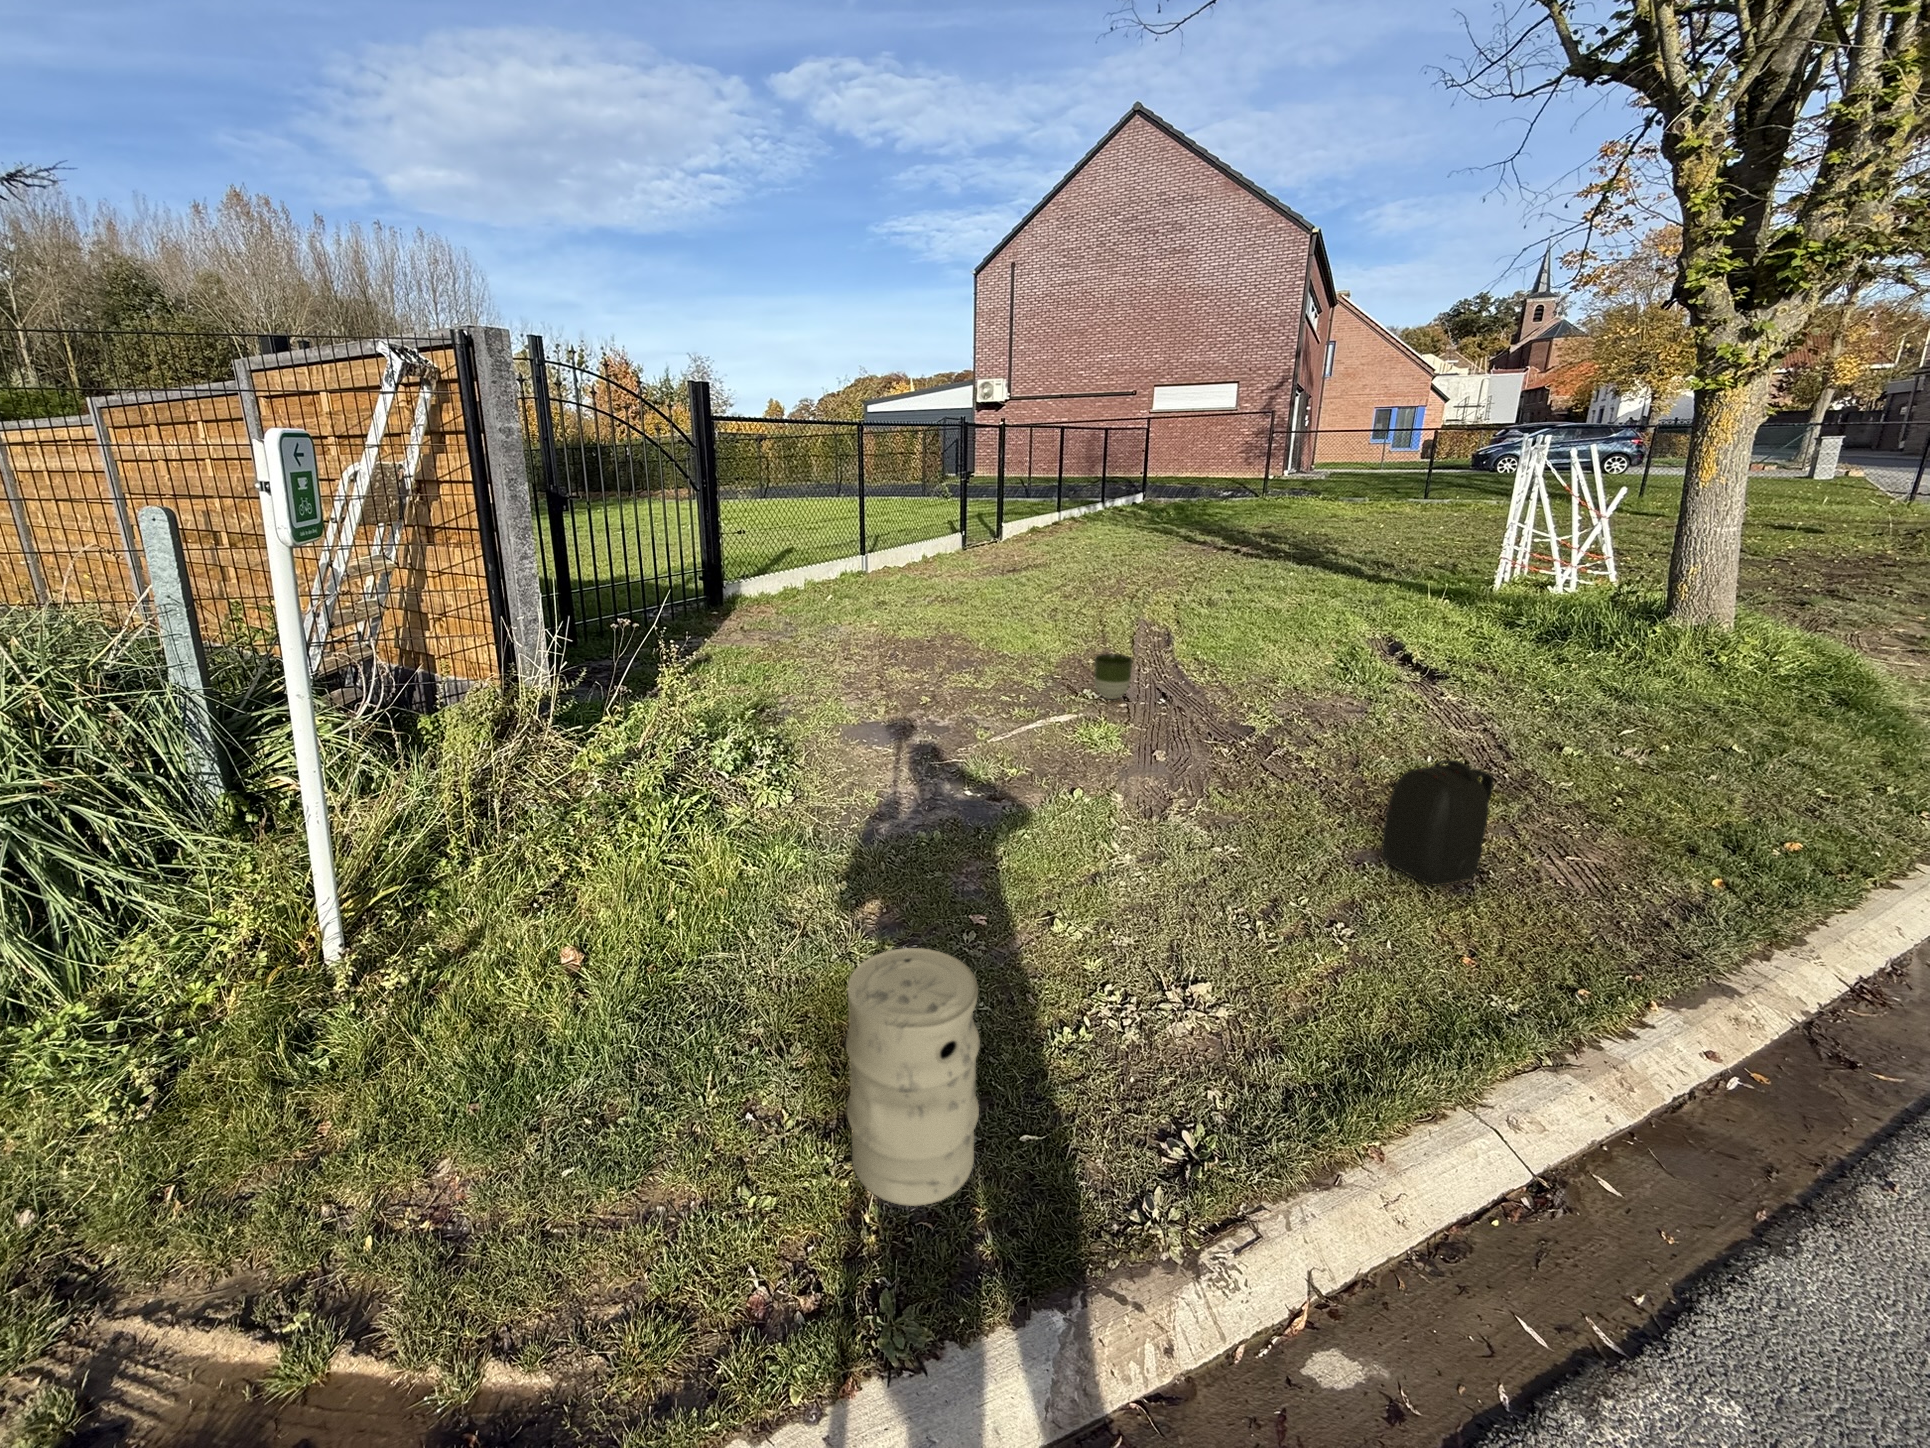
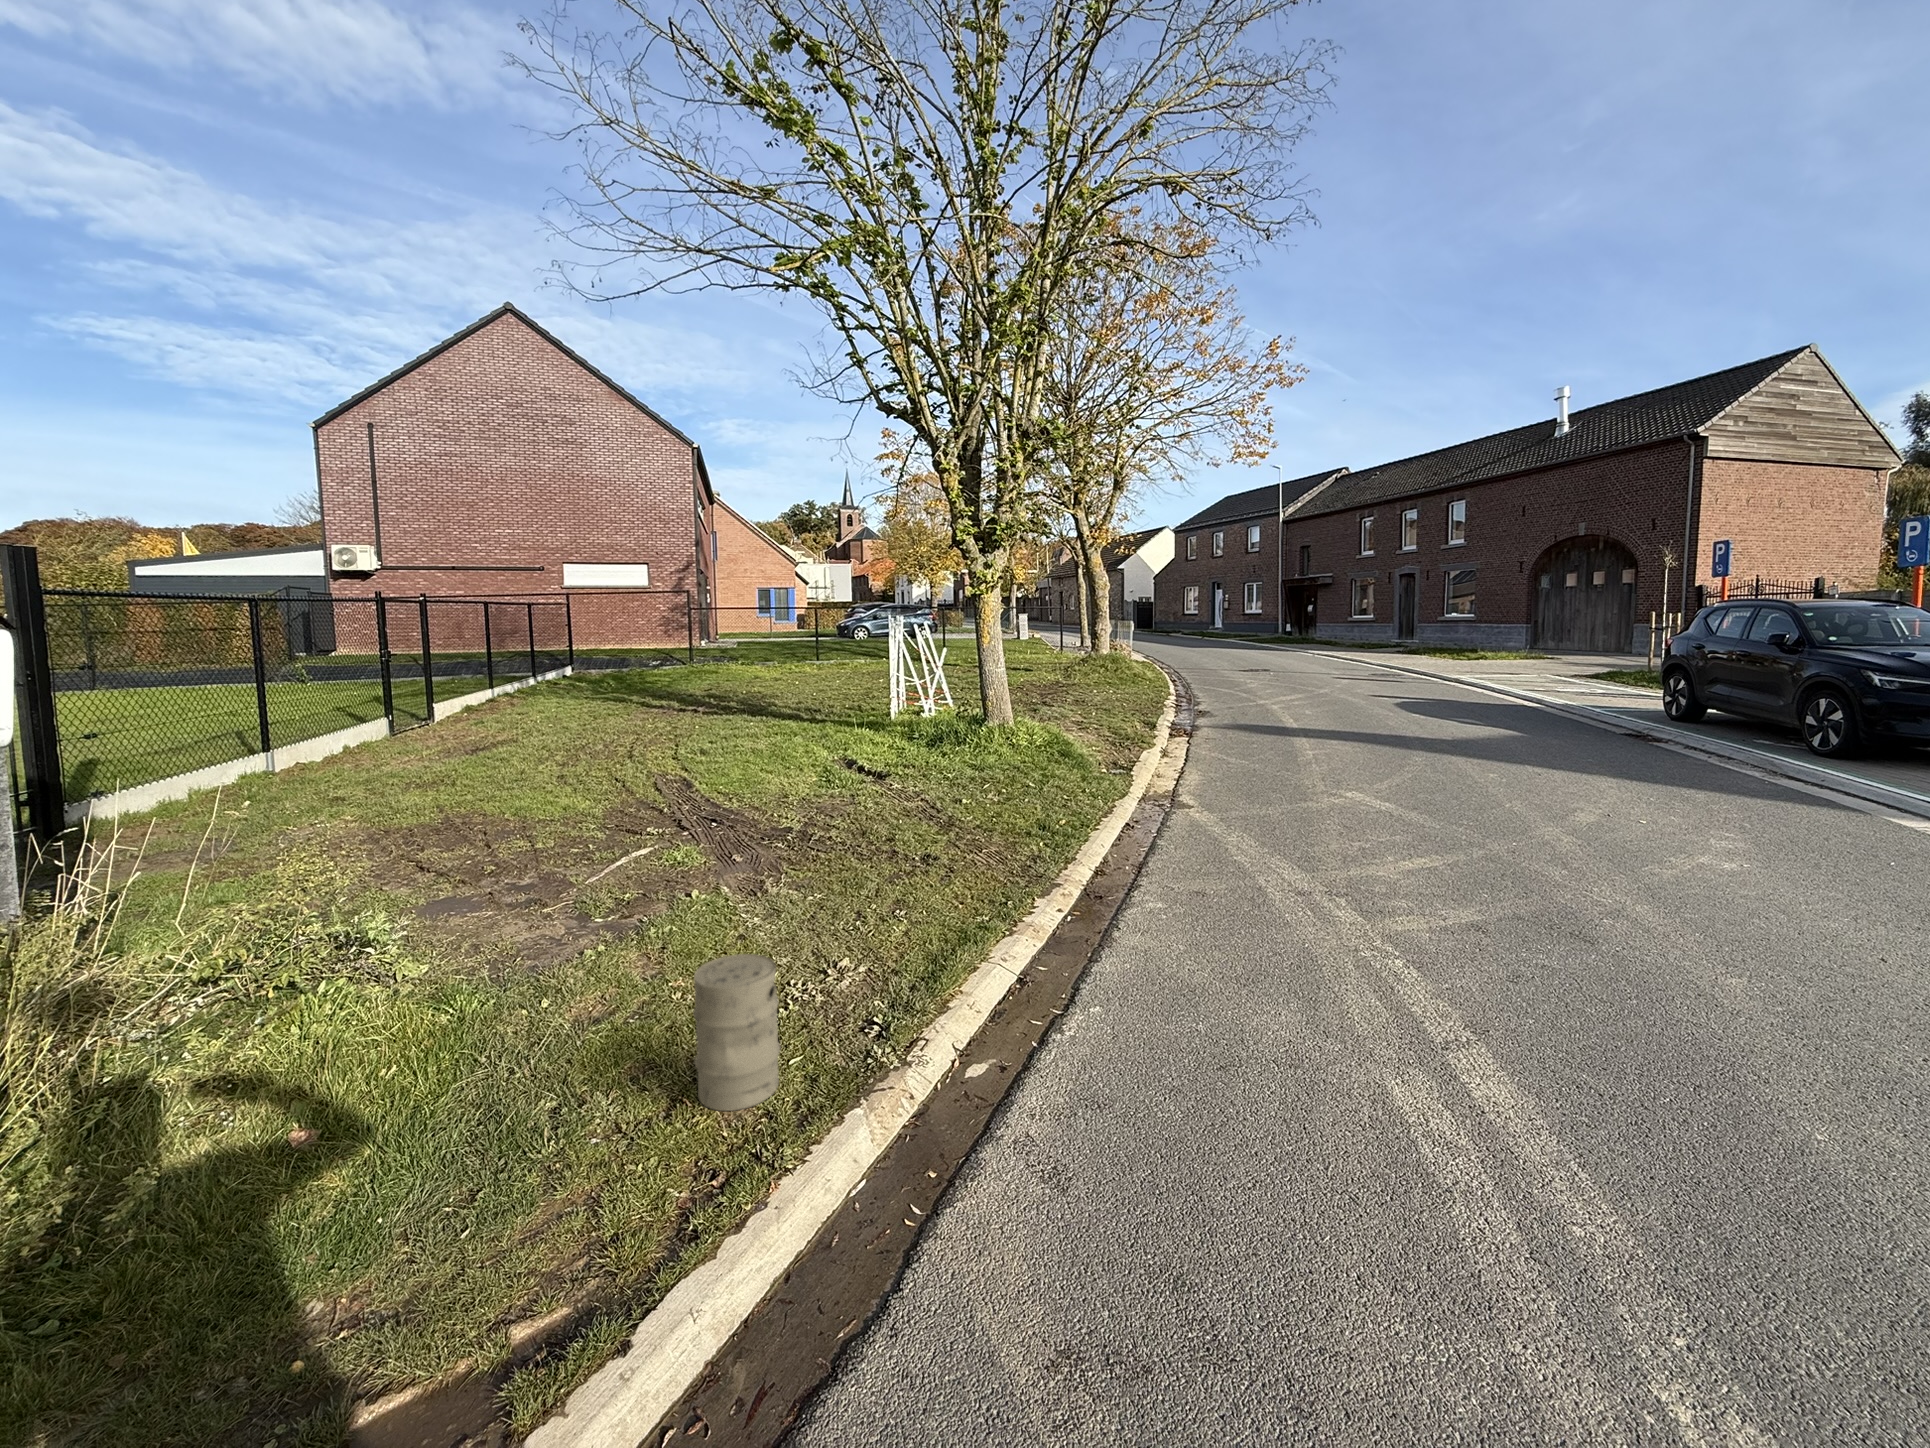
planter: present [1094,654,1133,699] -> none [654,796,686,833]
backpack: present [1381,760,1494,886] -> none [900,810,949,883]

